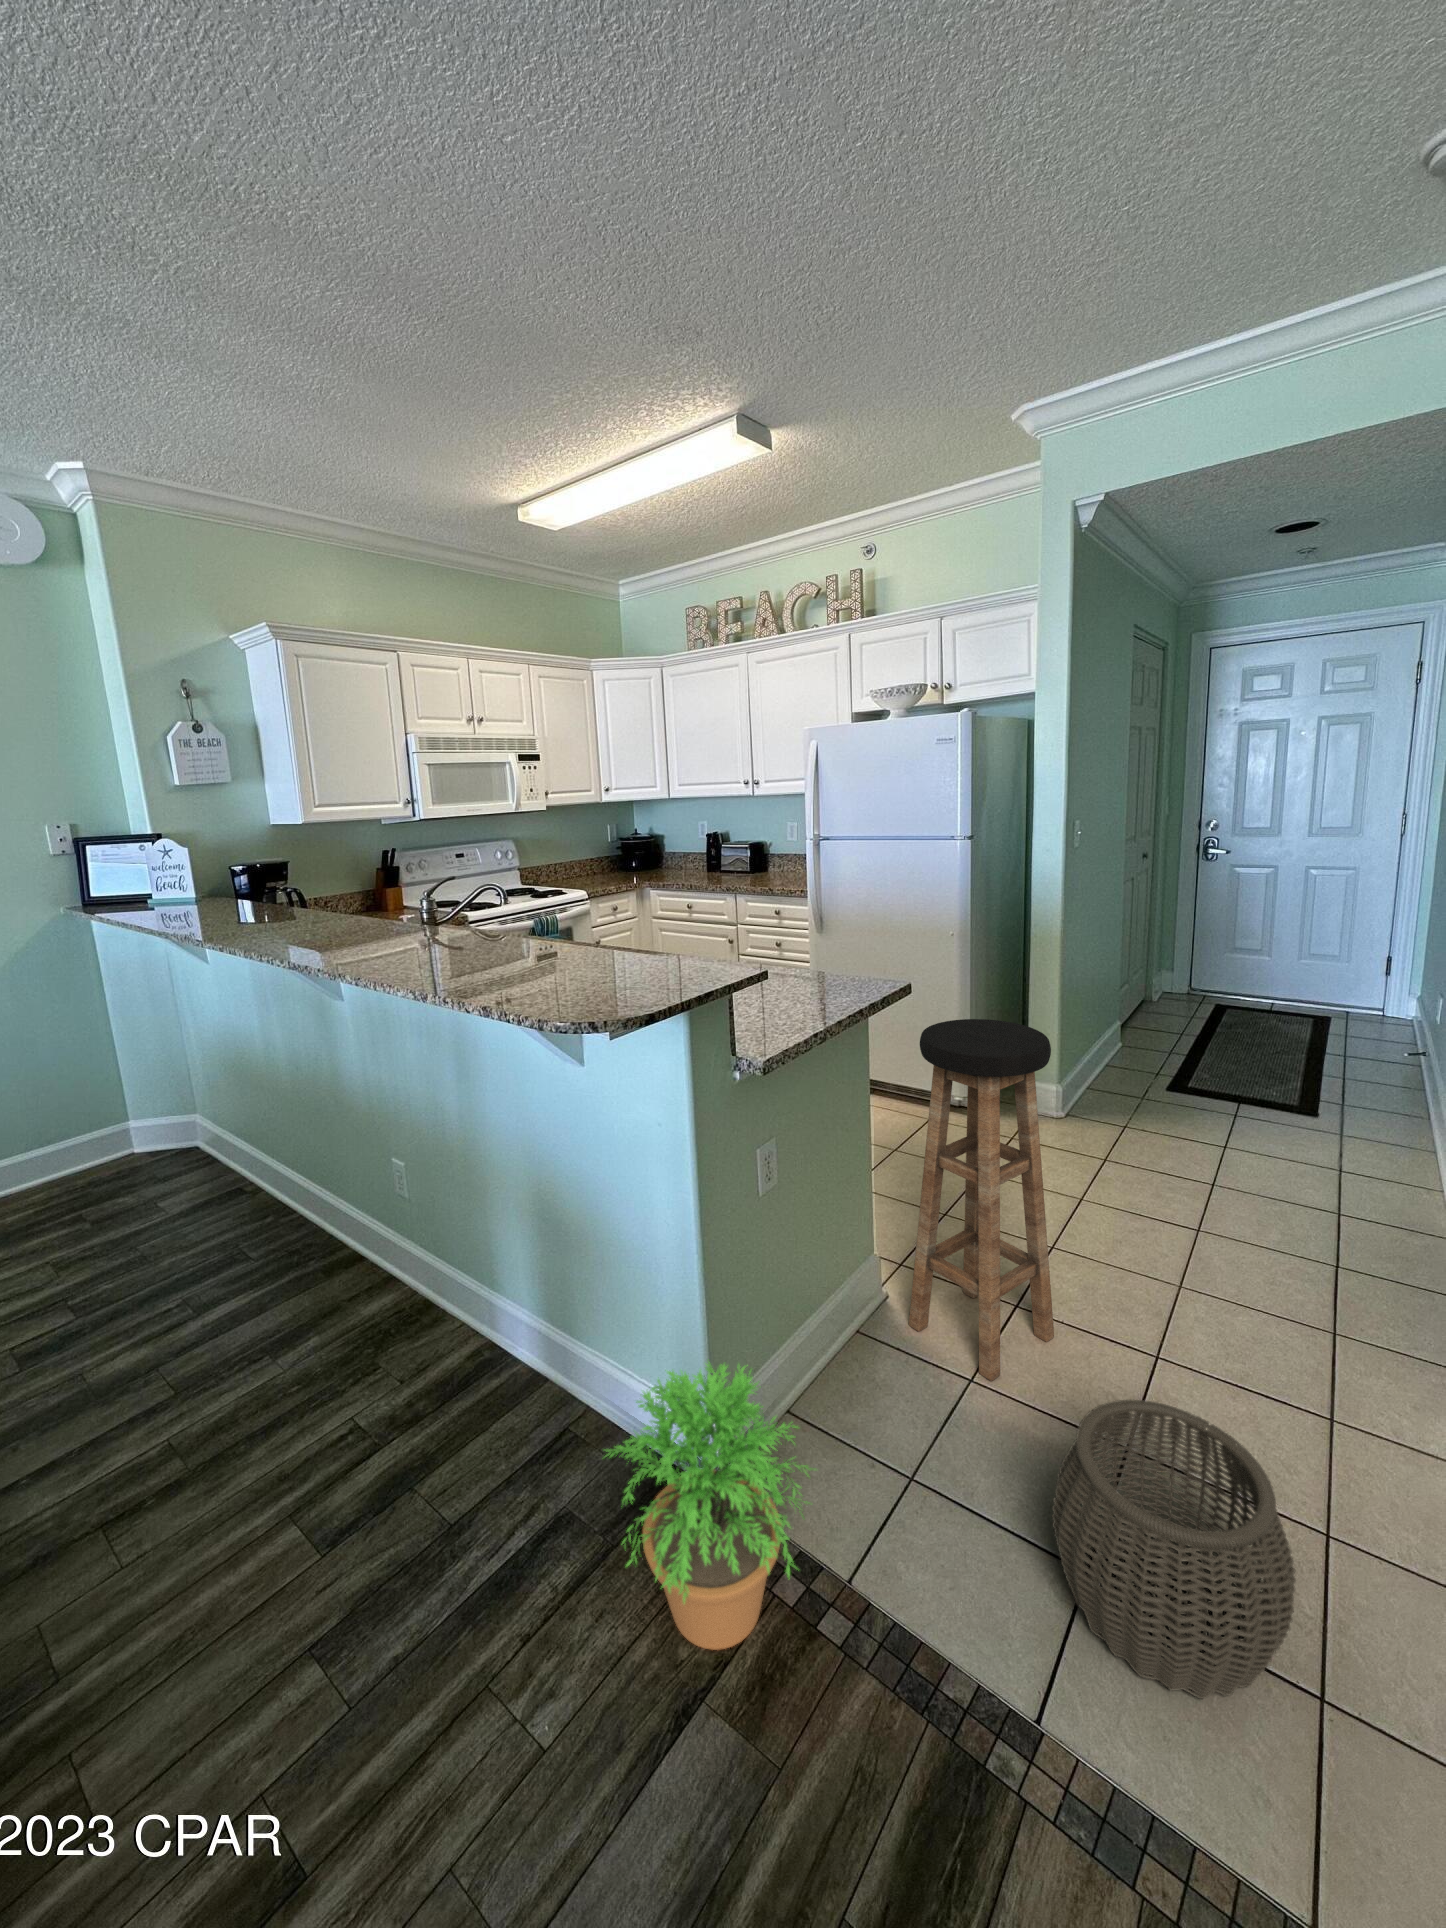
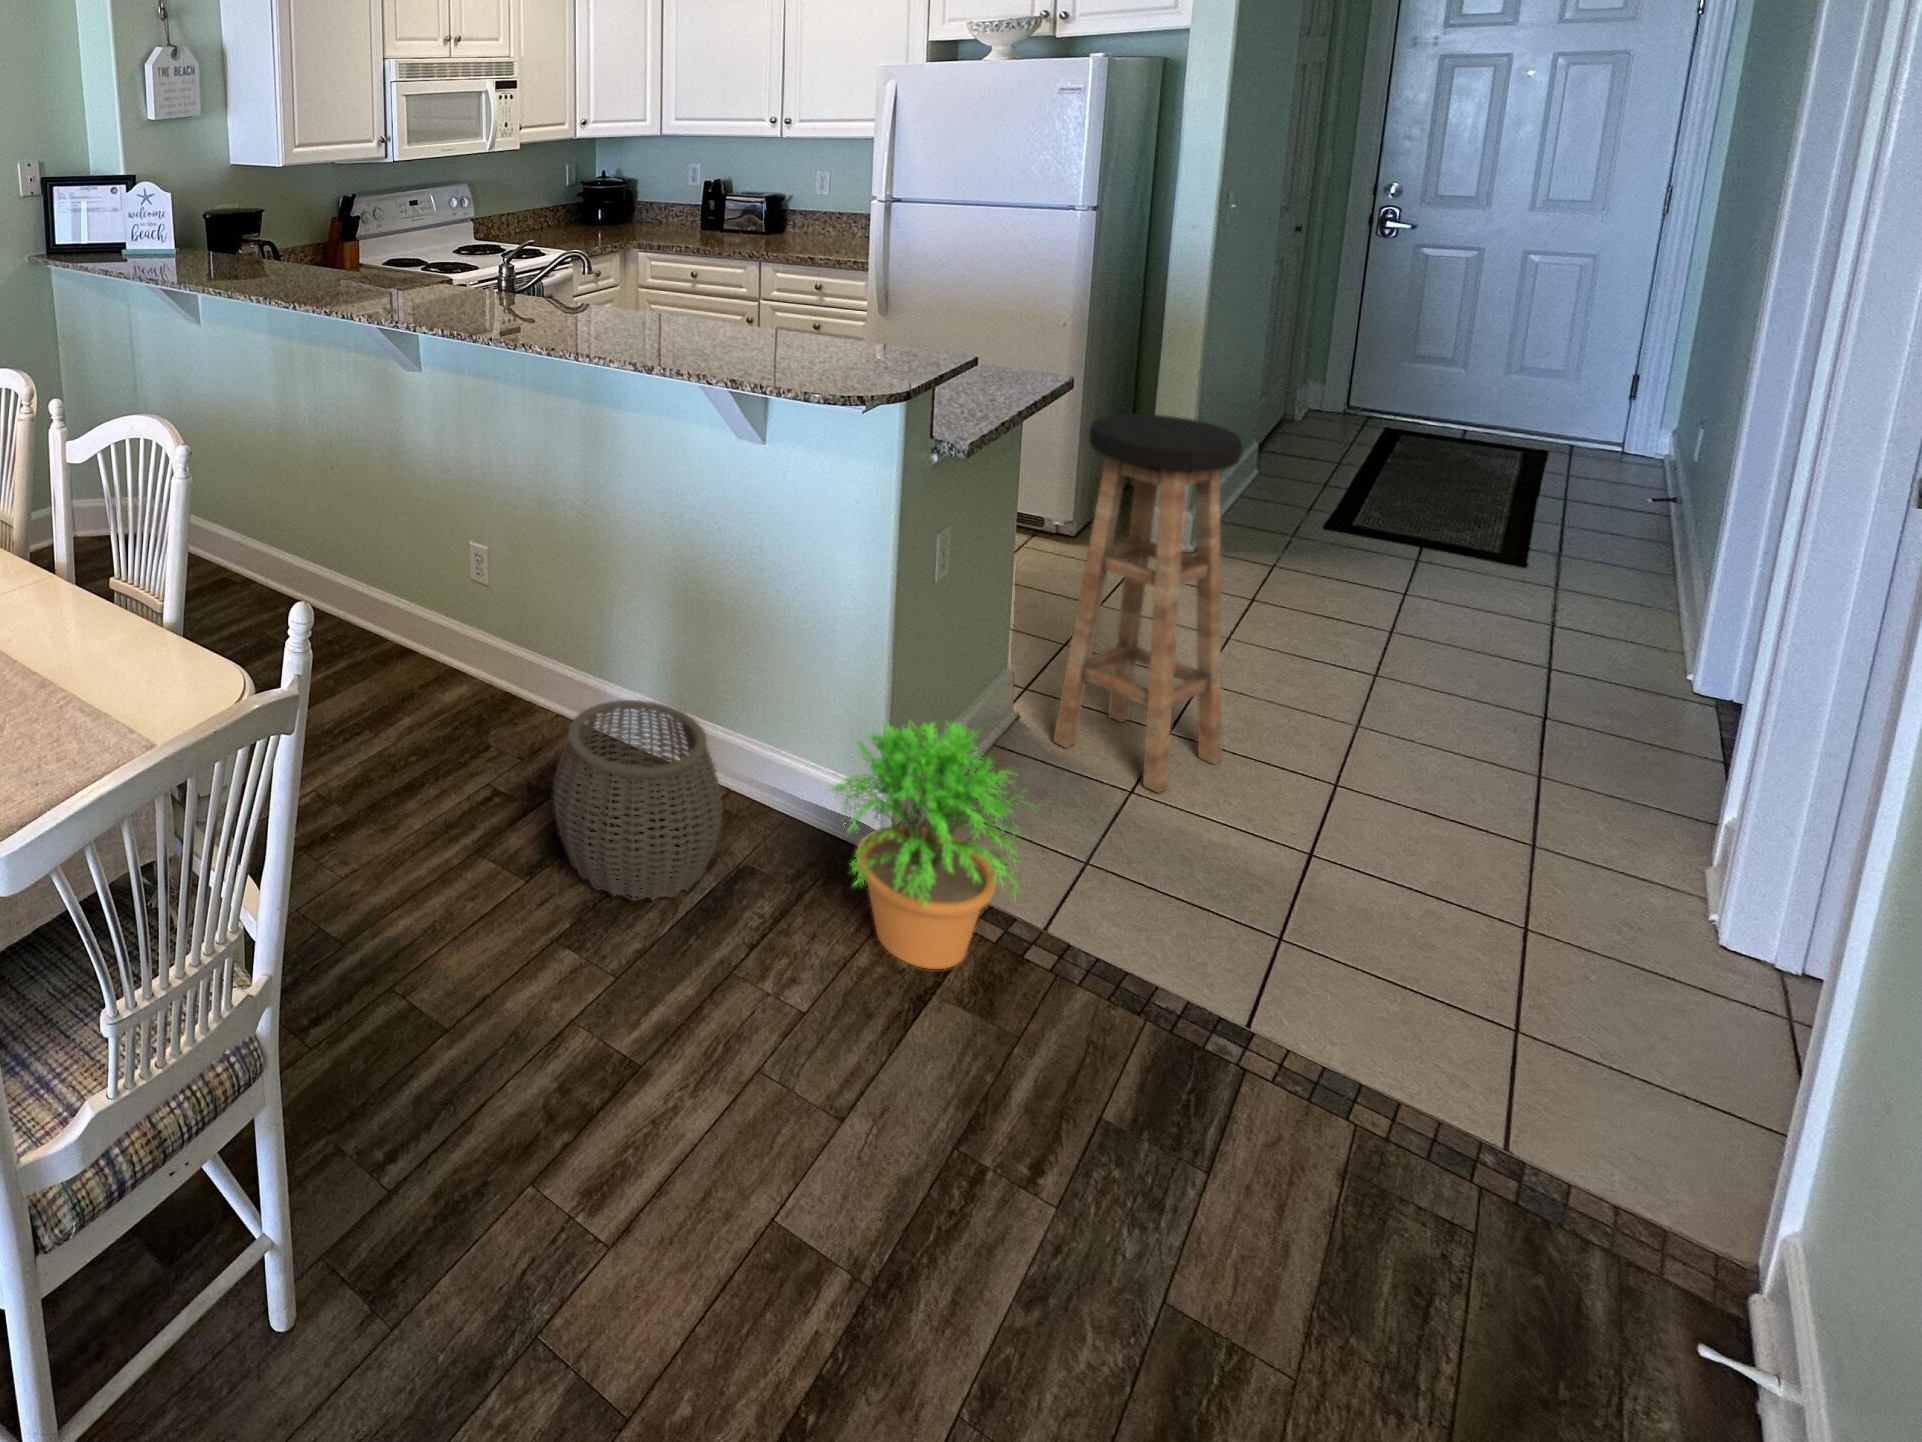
woven basket: present [1052,1400,1296,1699] -> present [553,700,723,901]

